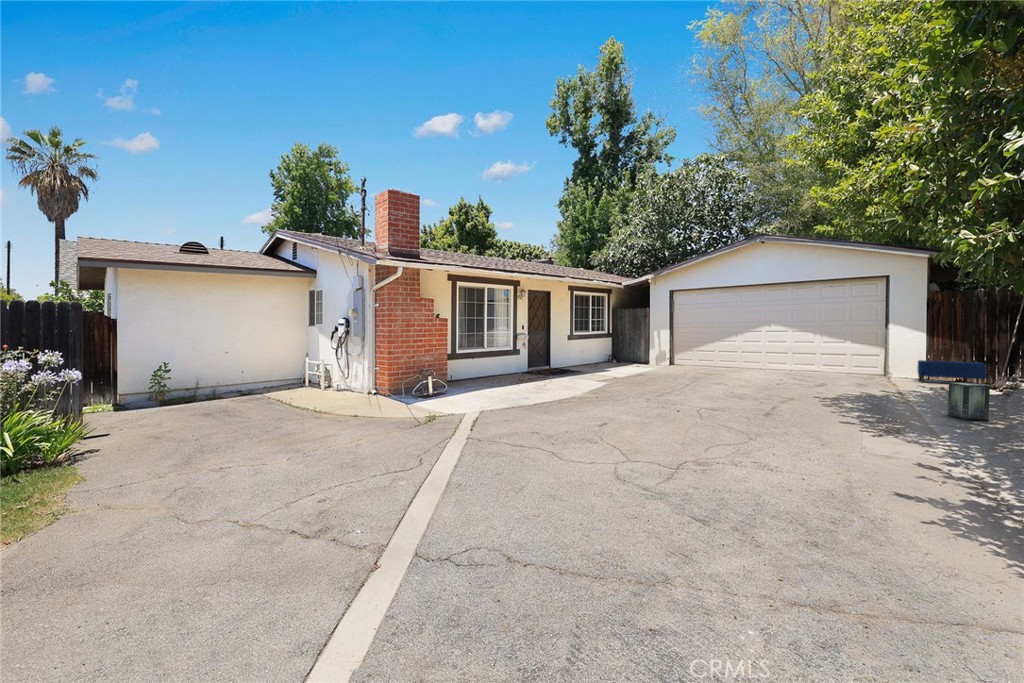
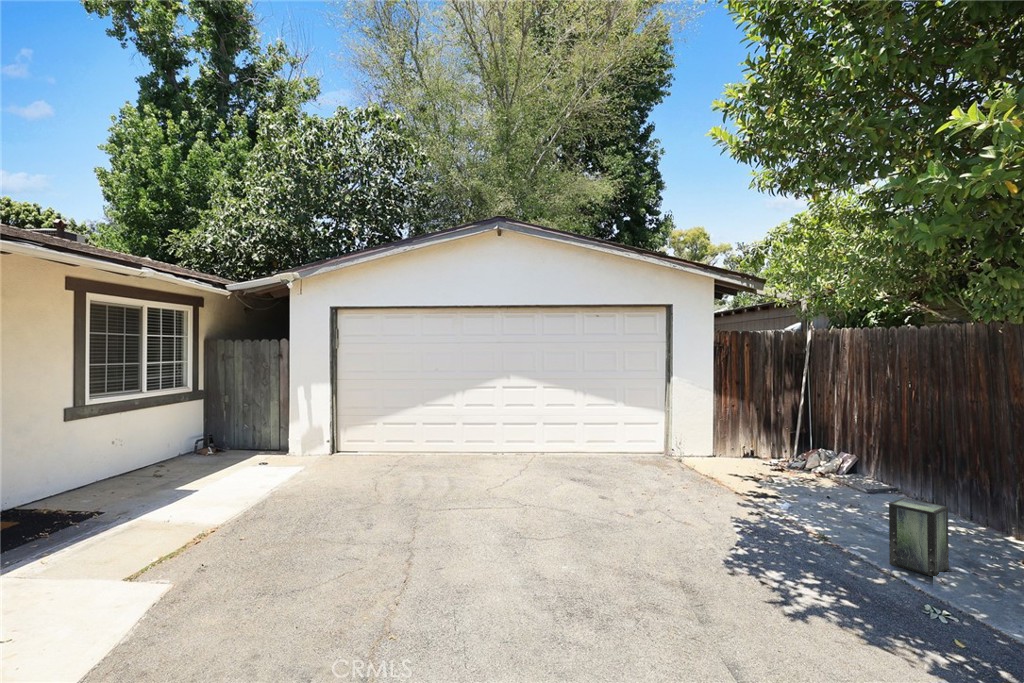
bench: present [918,360,986,384] -> none [682,425,755,459]

